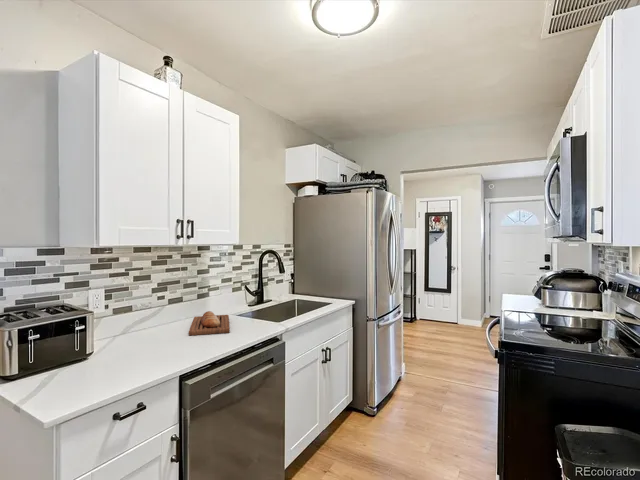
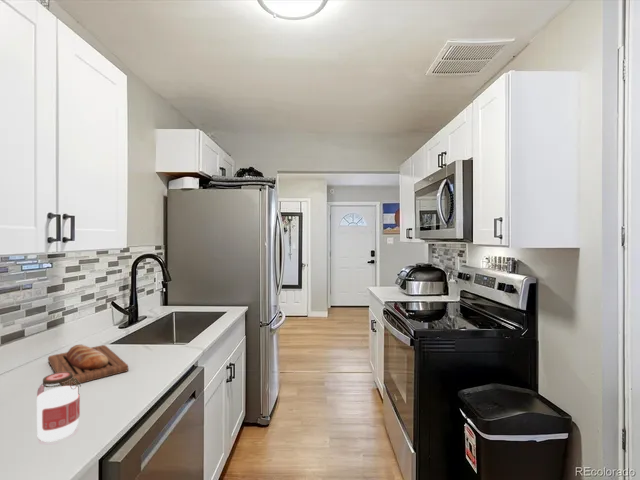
jar: none [153,320,178,361] -> present [37,372,80,442]

